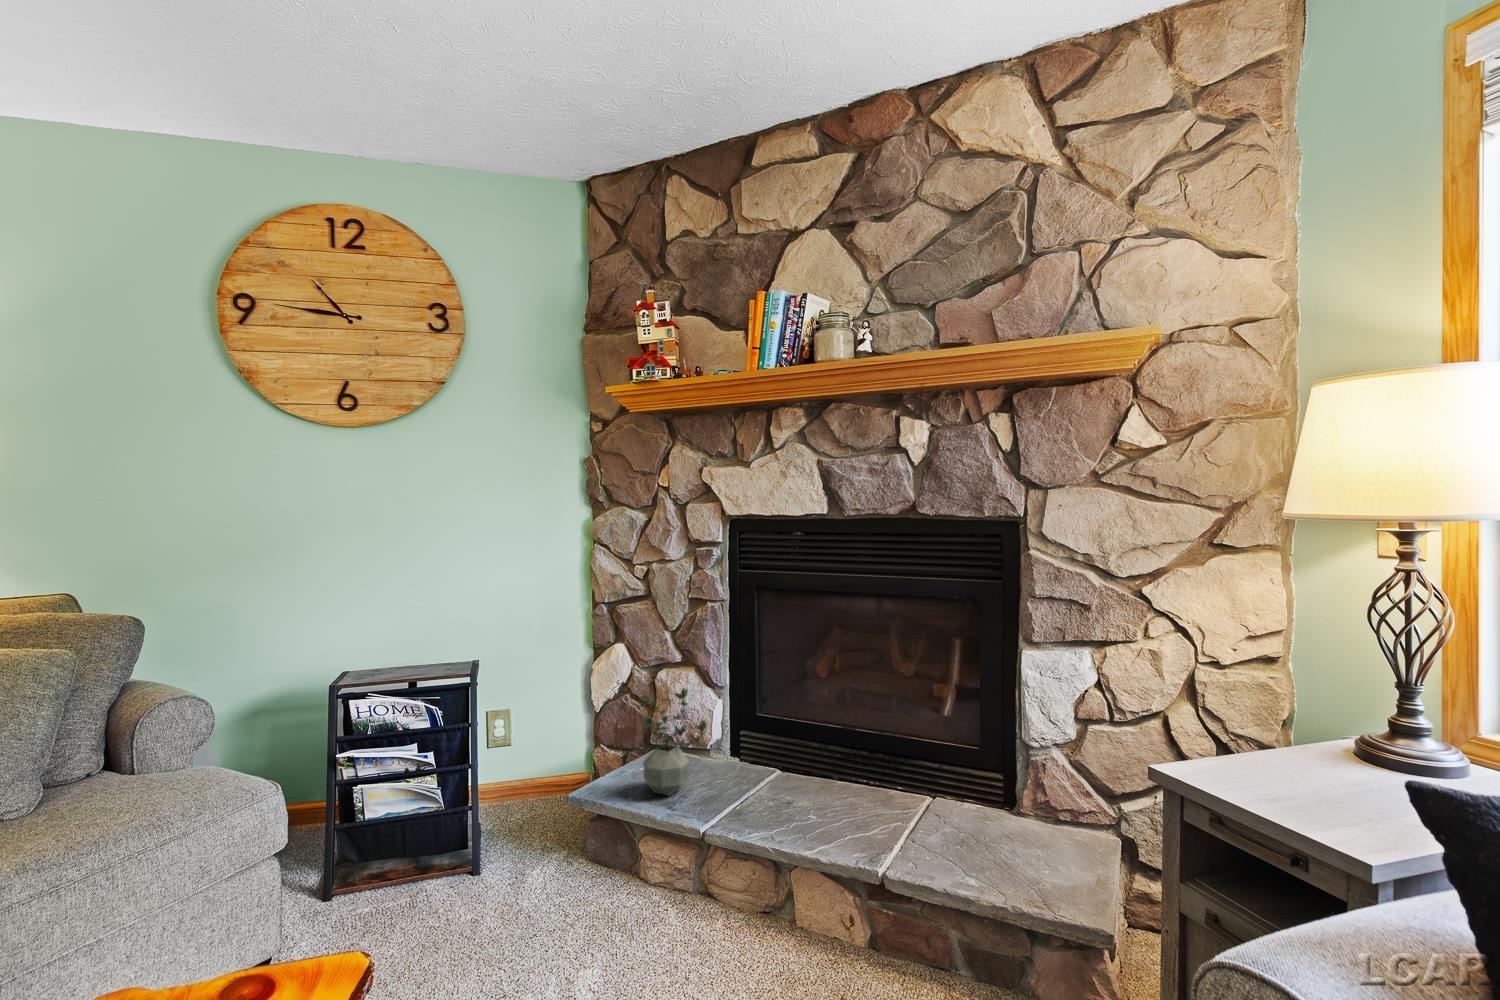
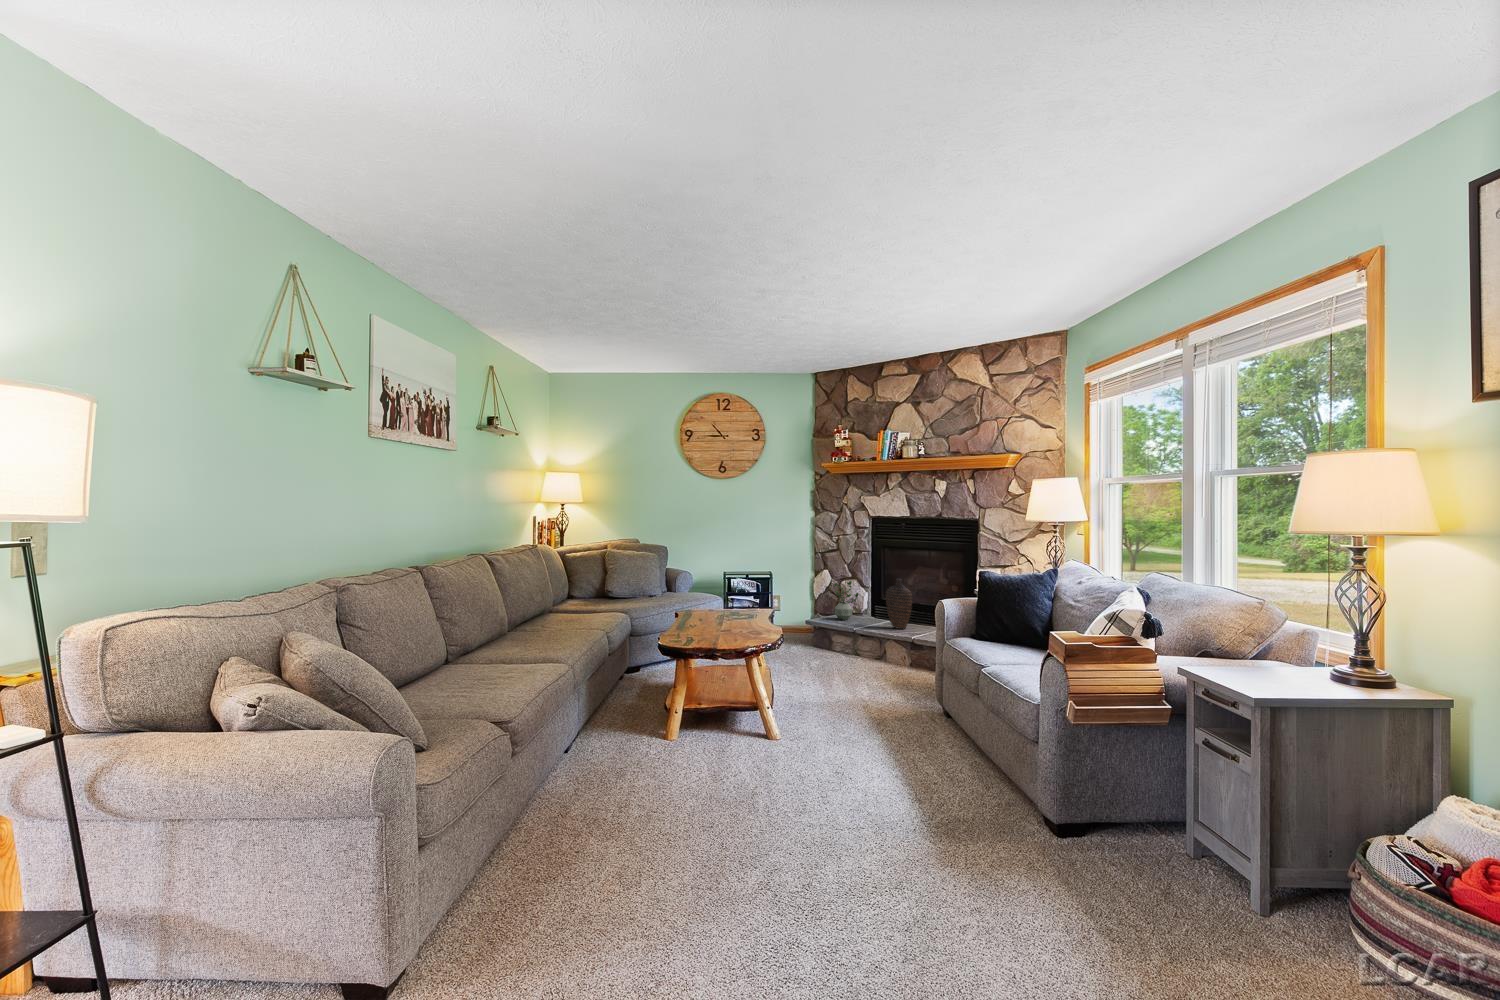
decorative vase: none [787,689,866,834] -> present [886,579,912,629]

